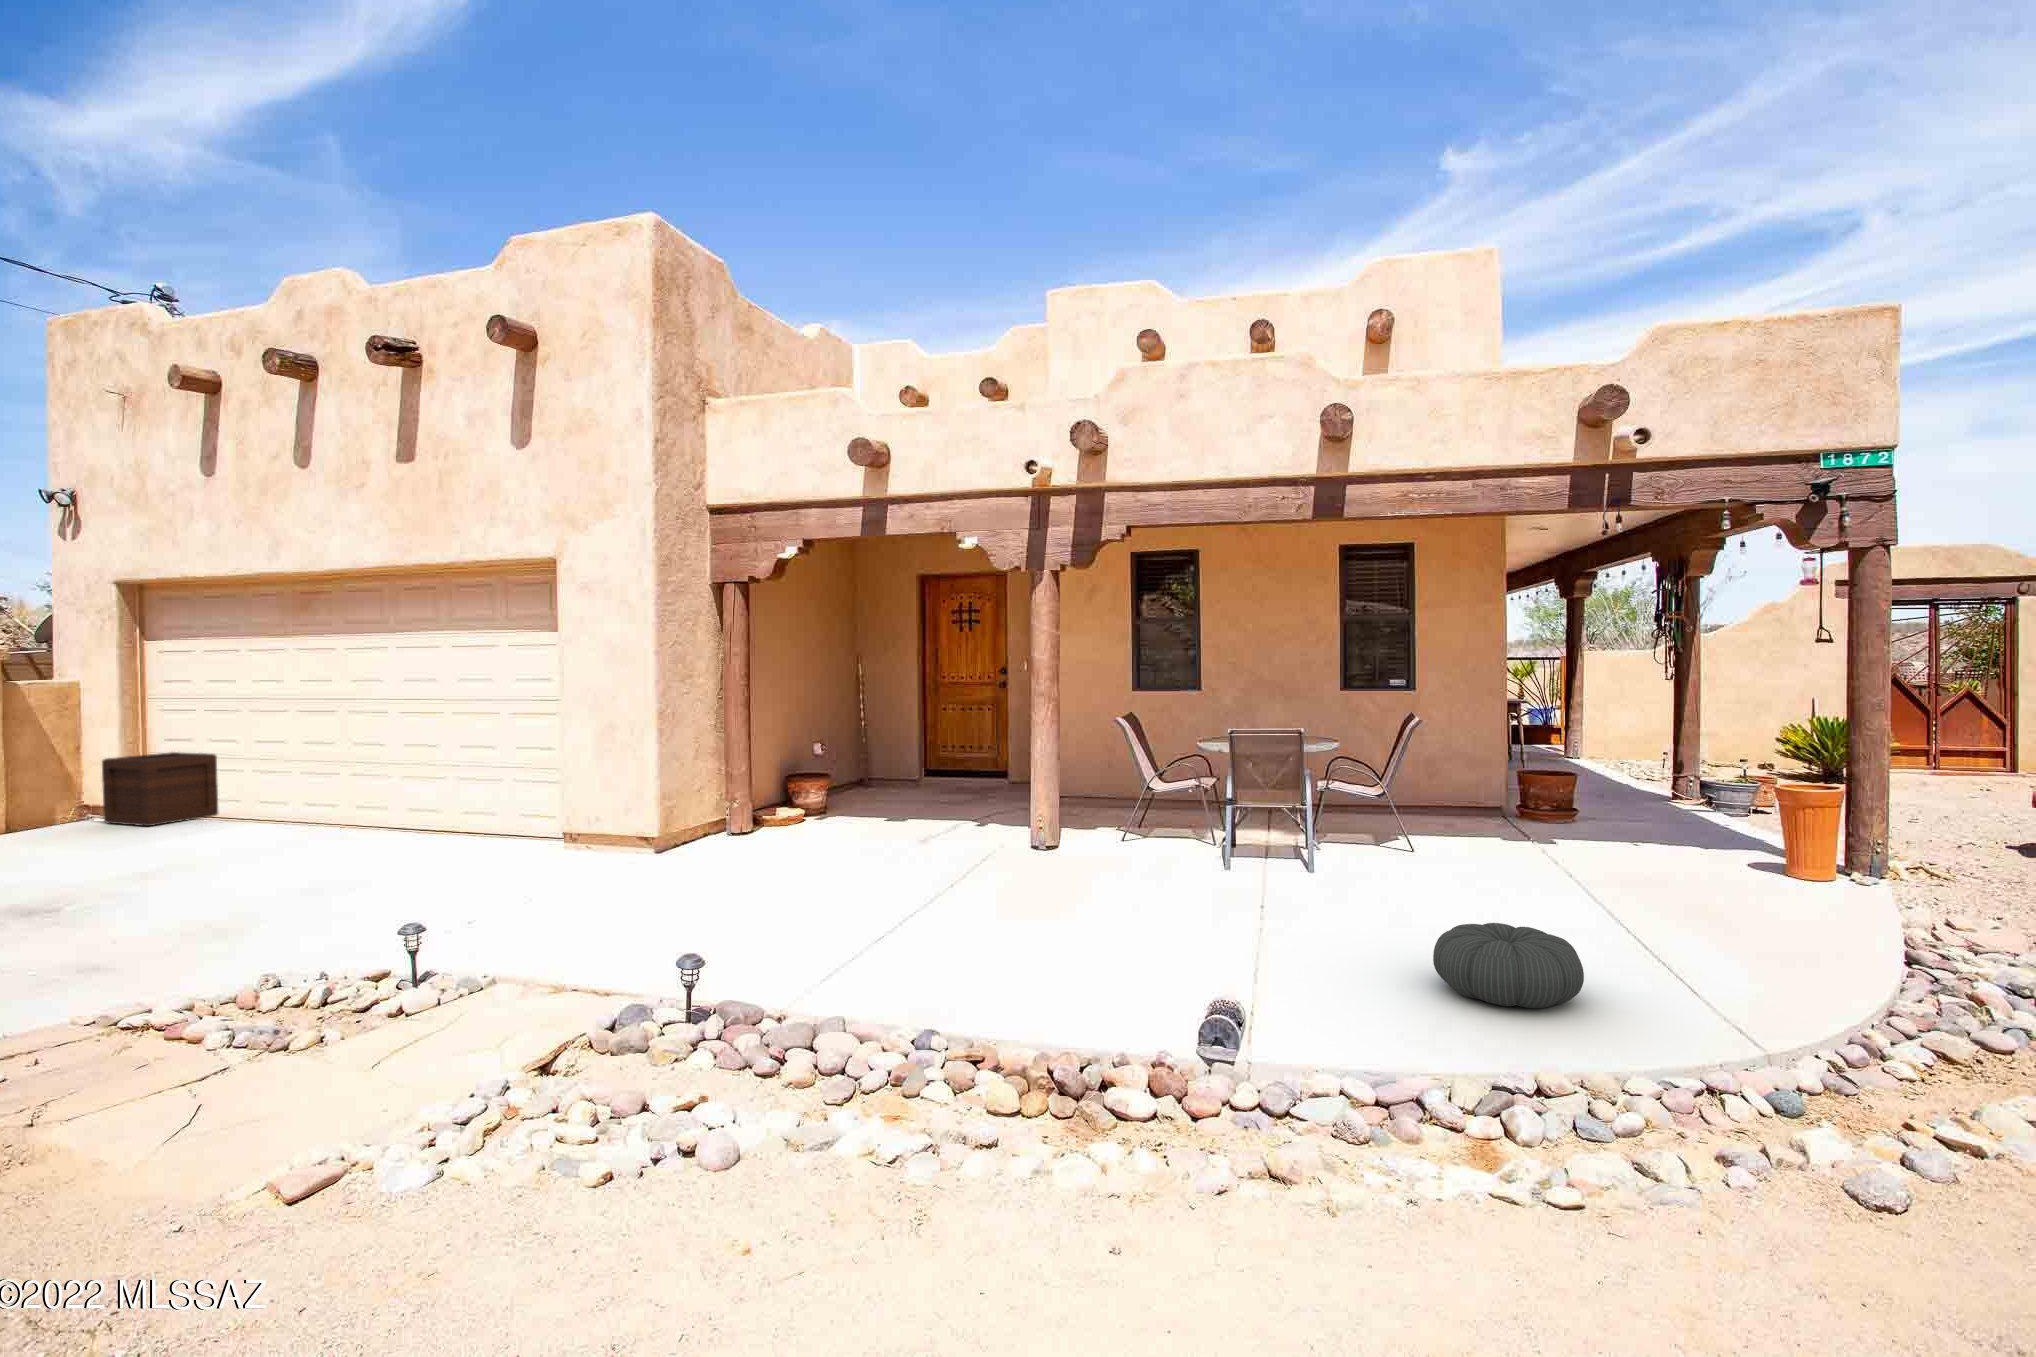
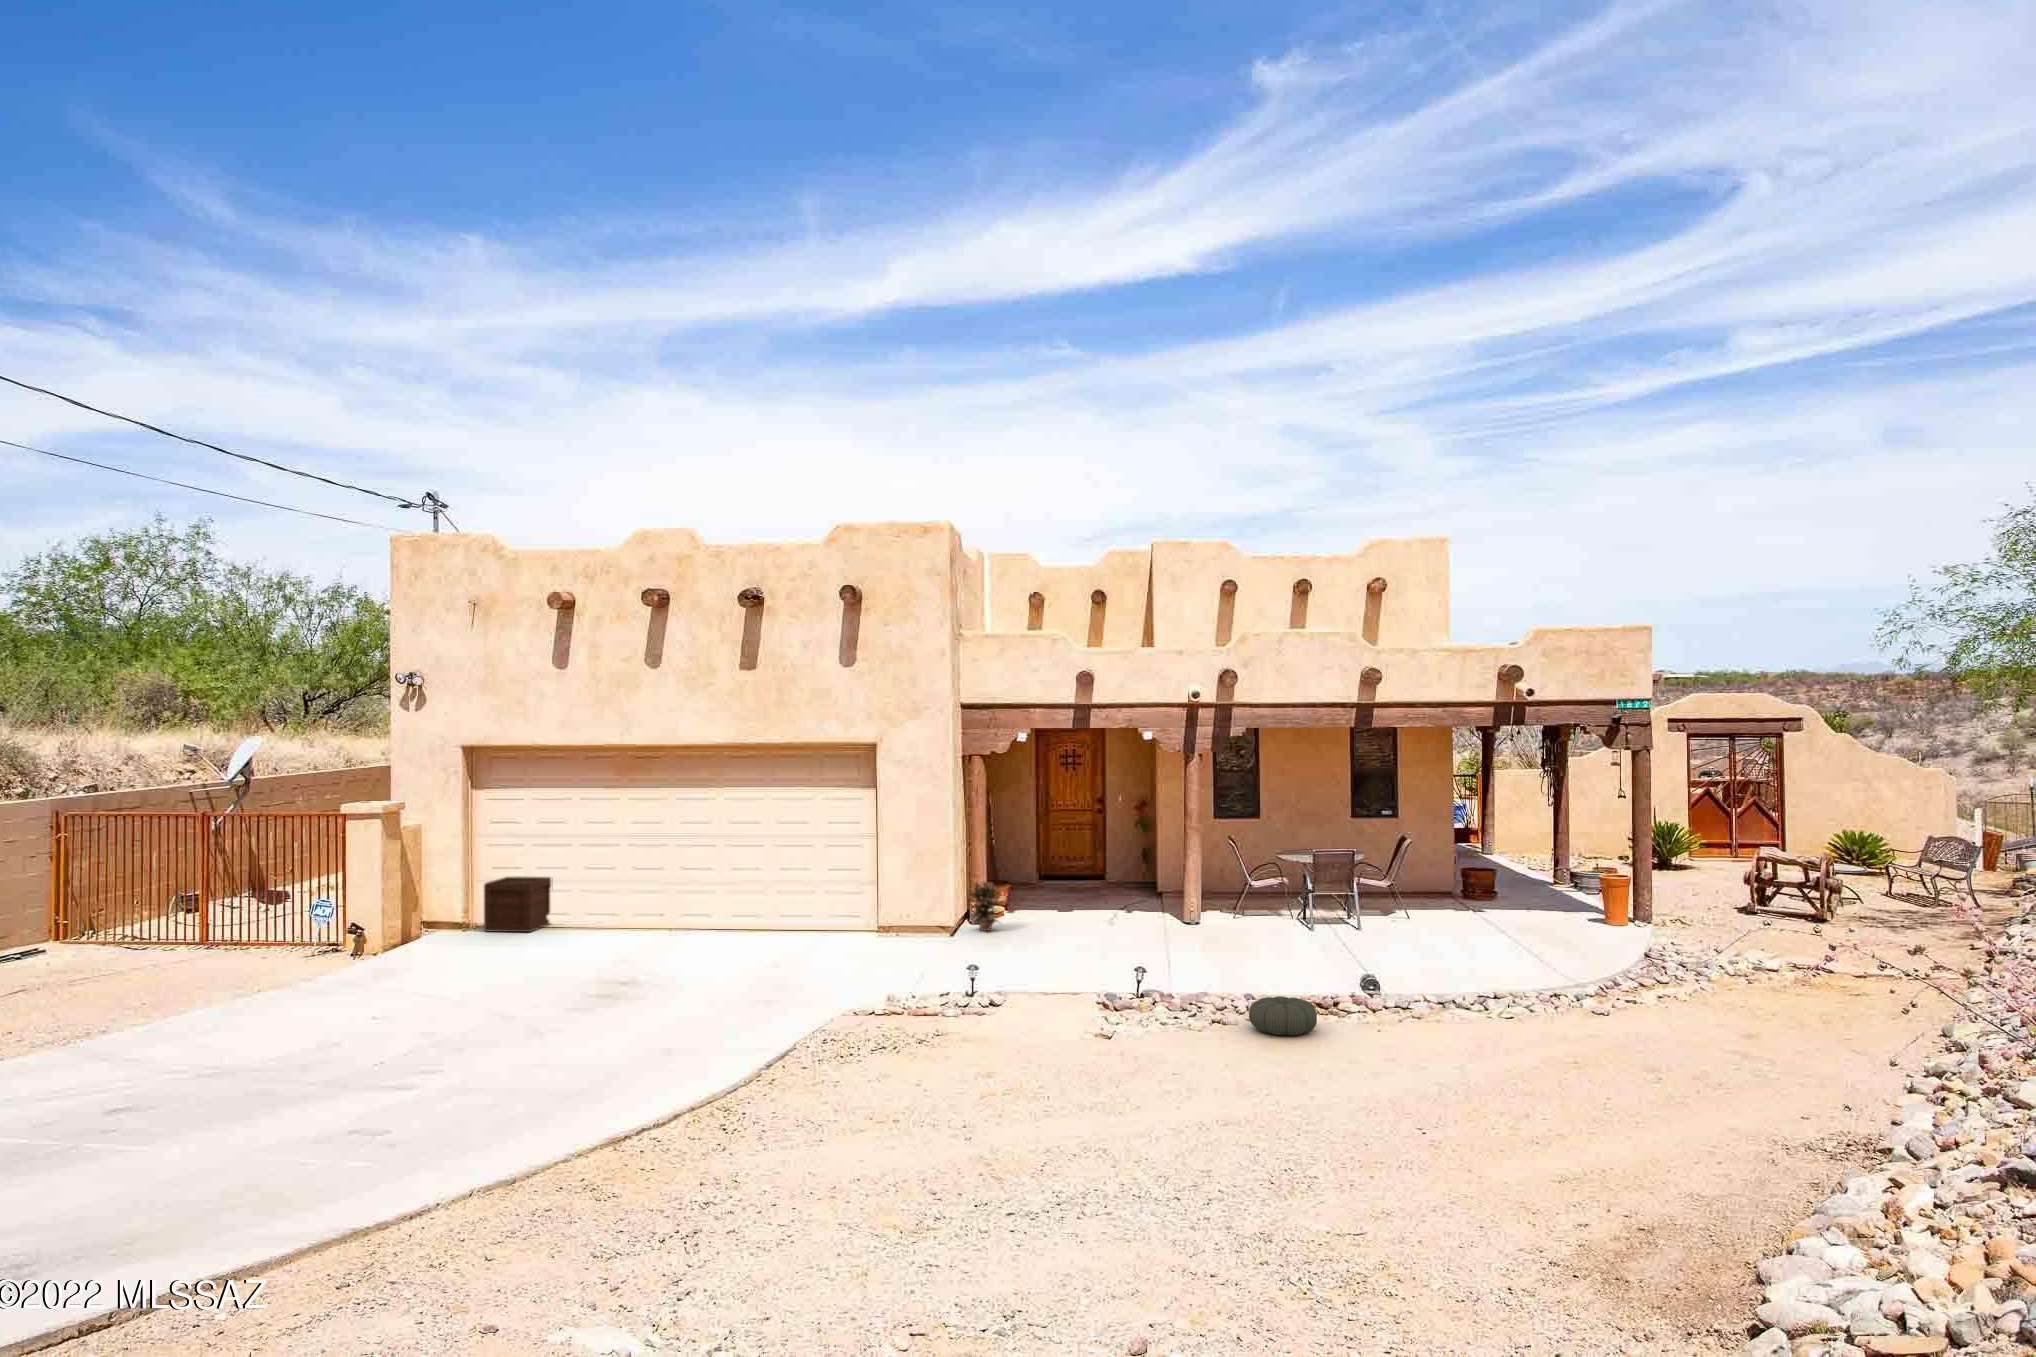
decorative plant: none [695,770,751,845] -> present [969,882,999,931]
pouf: present [1433,923,1584,1008] -> present [1249,996,1317,1035]

